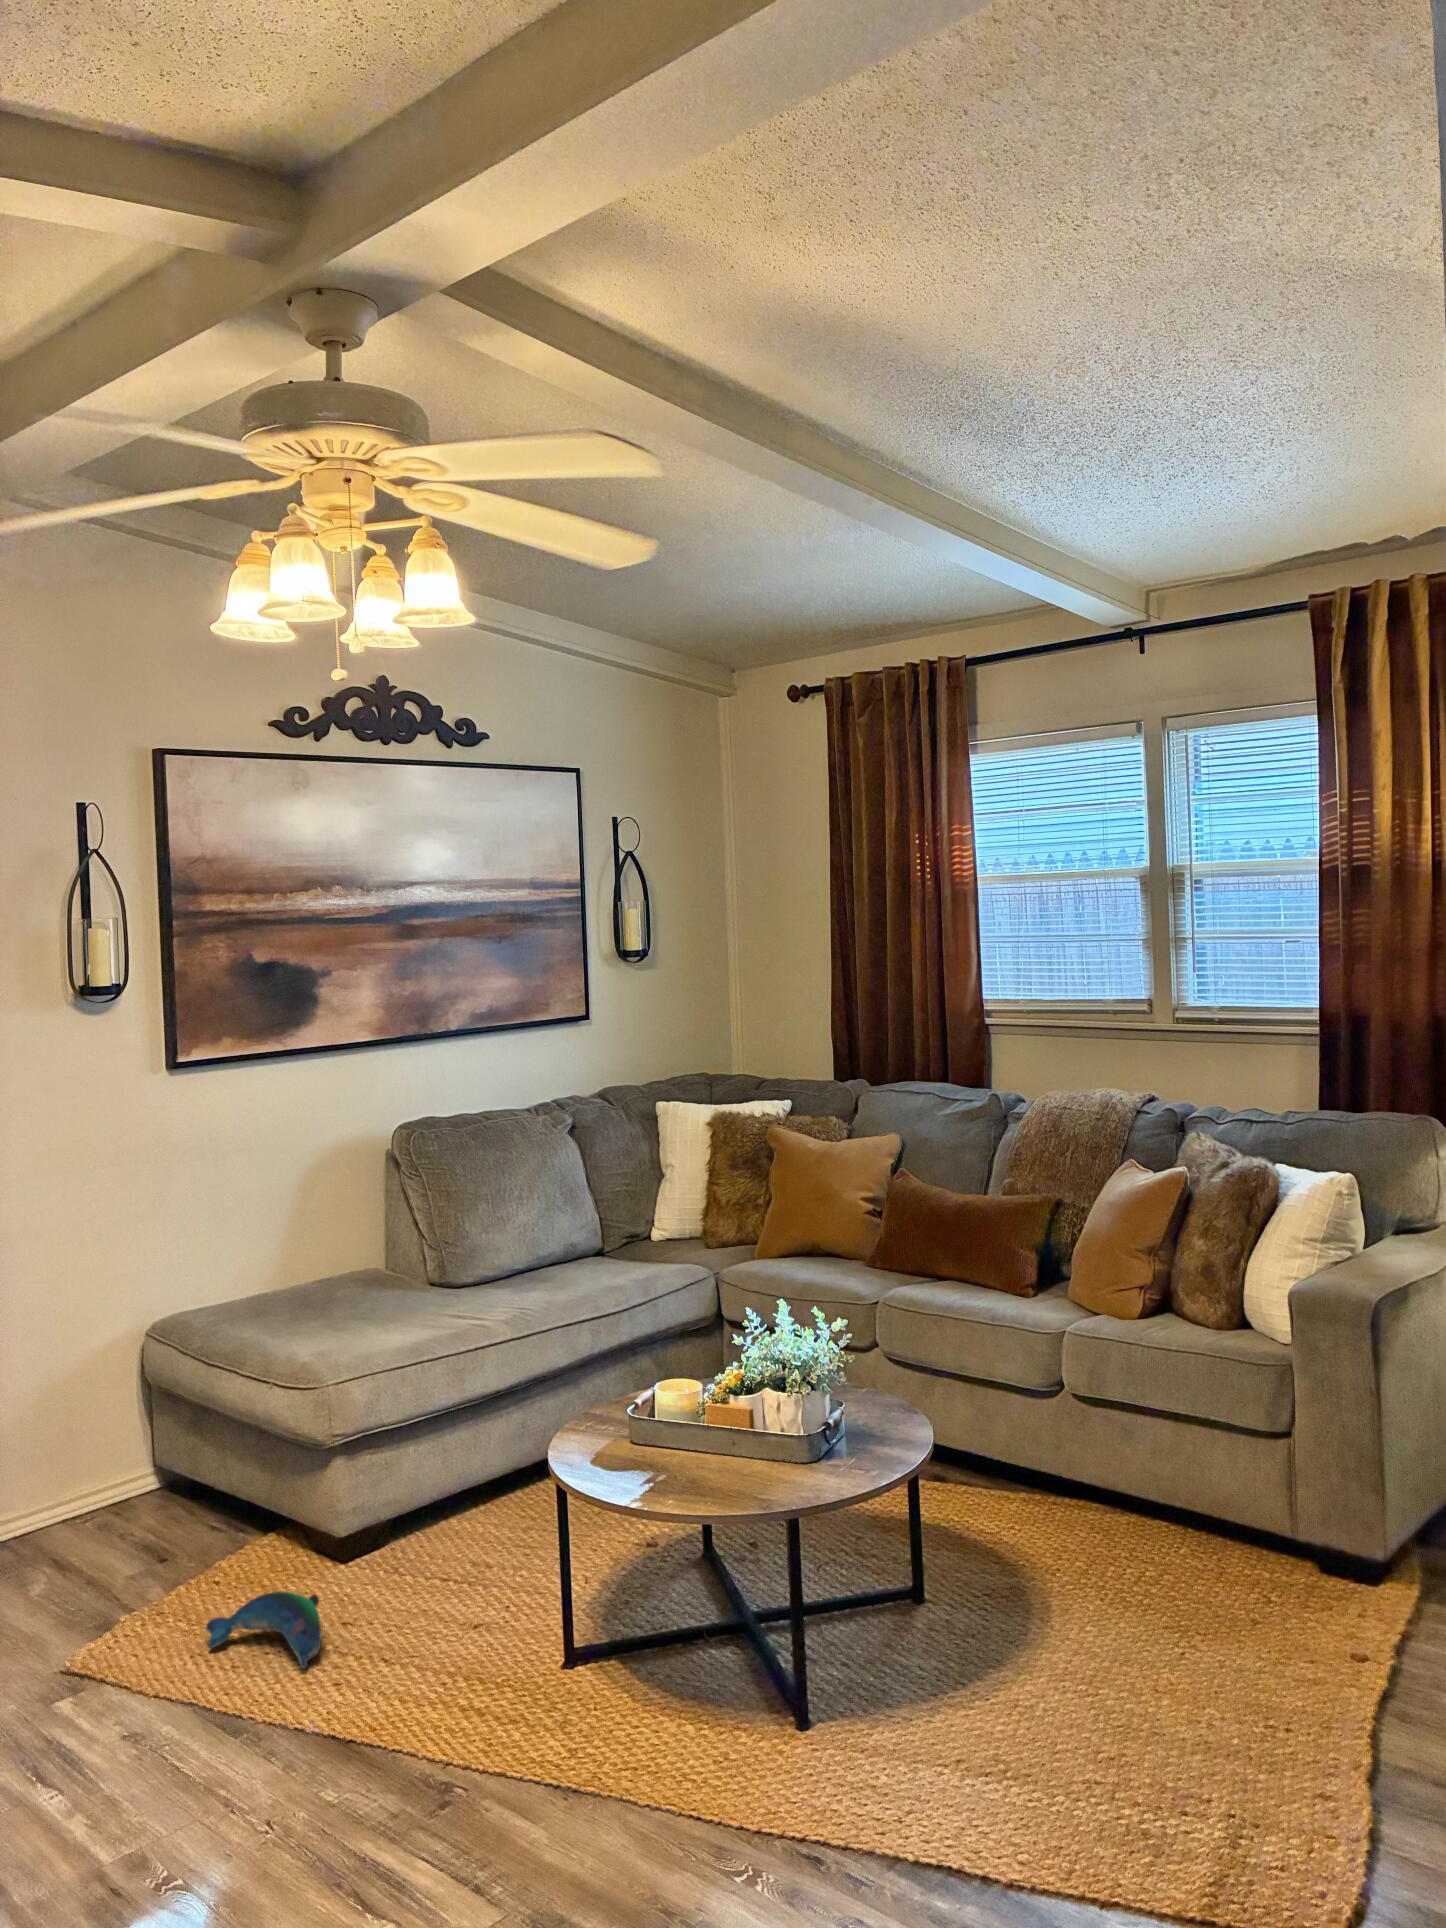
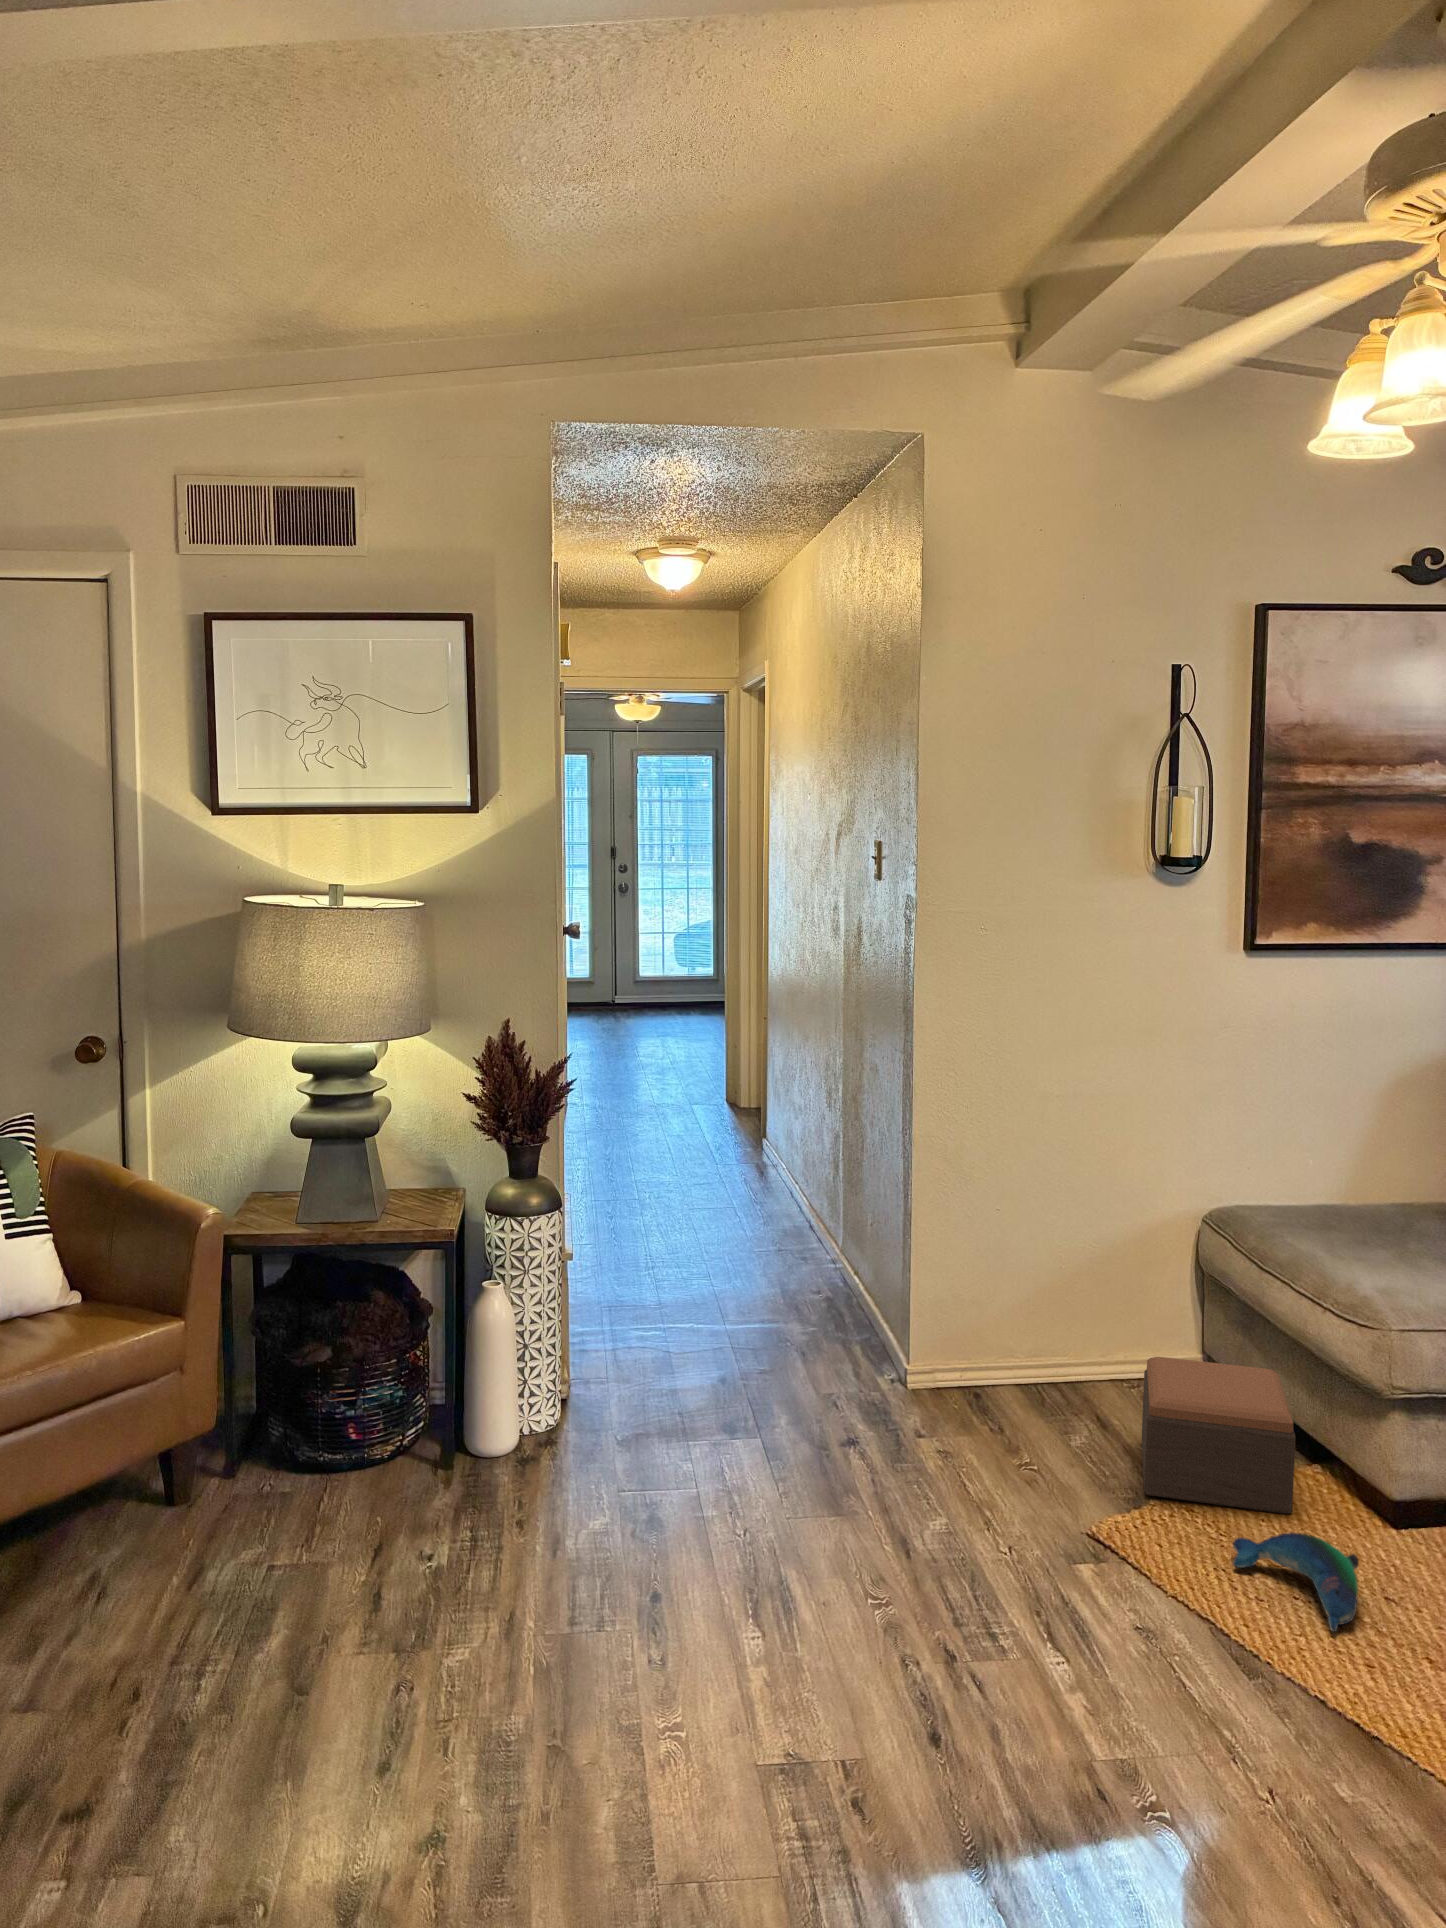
footstool: none [100,1457,254,1615] -> present [1142,1357,1296,1514]

